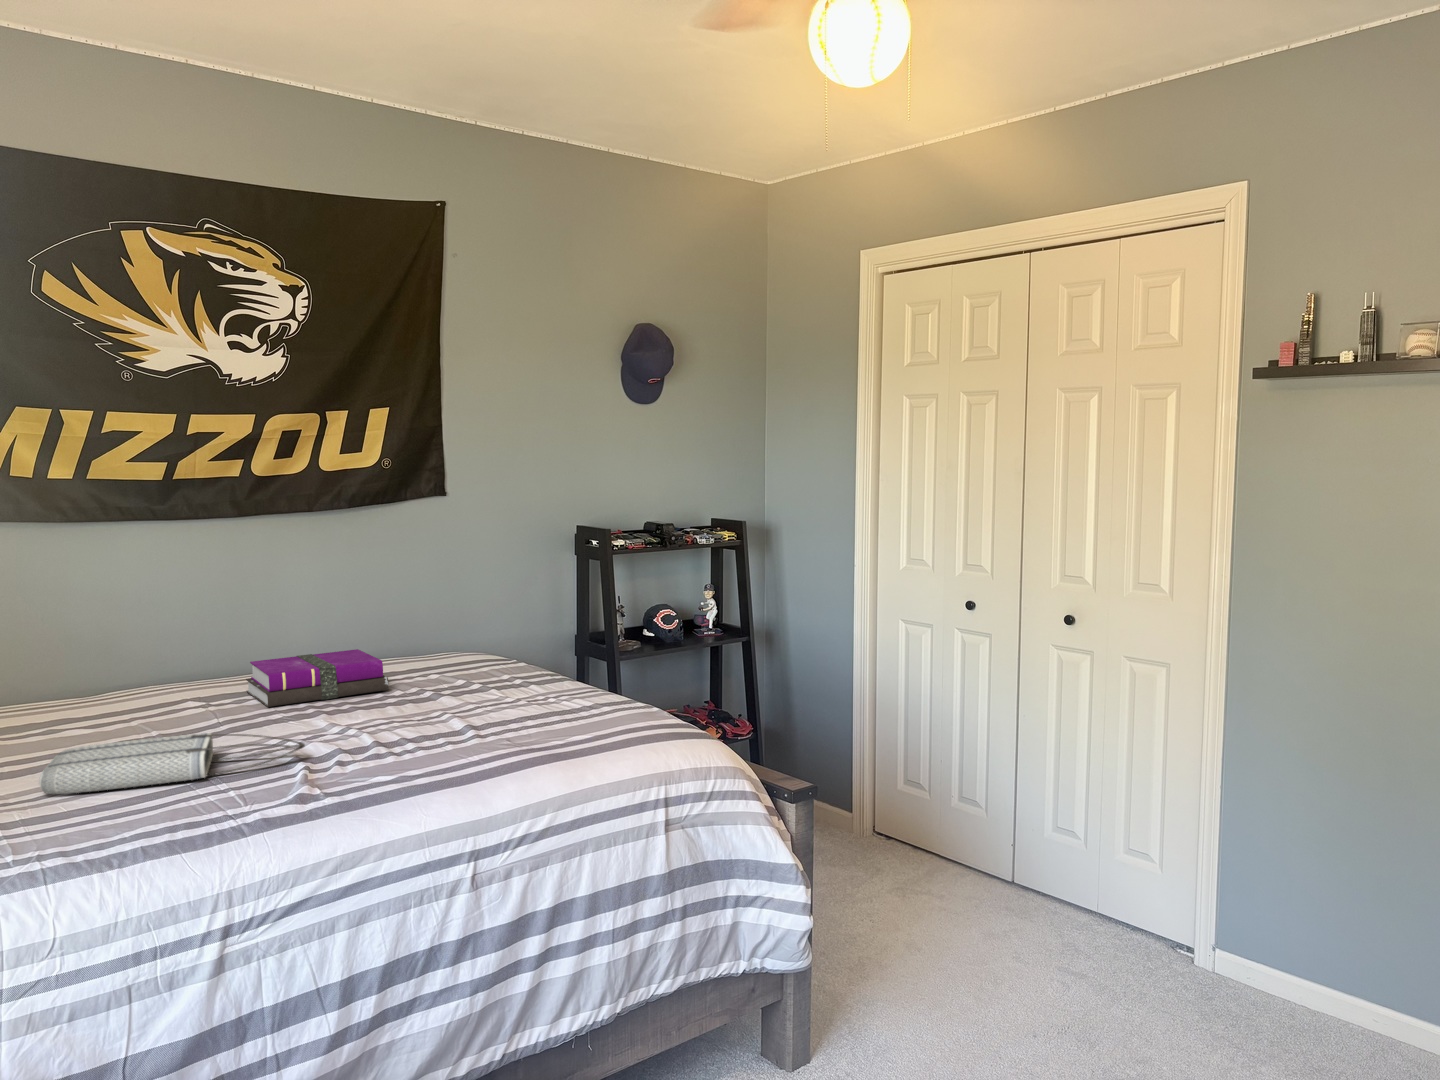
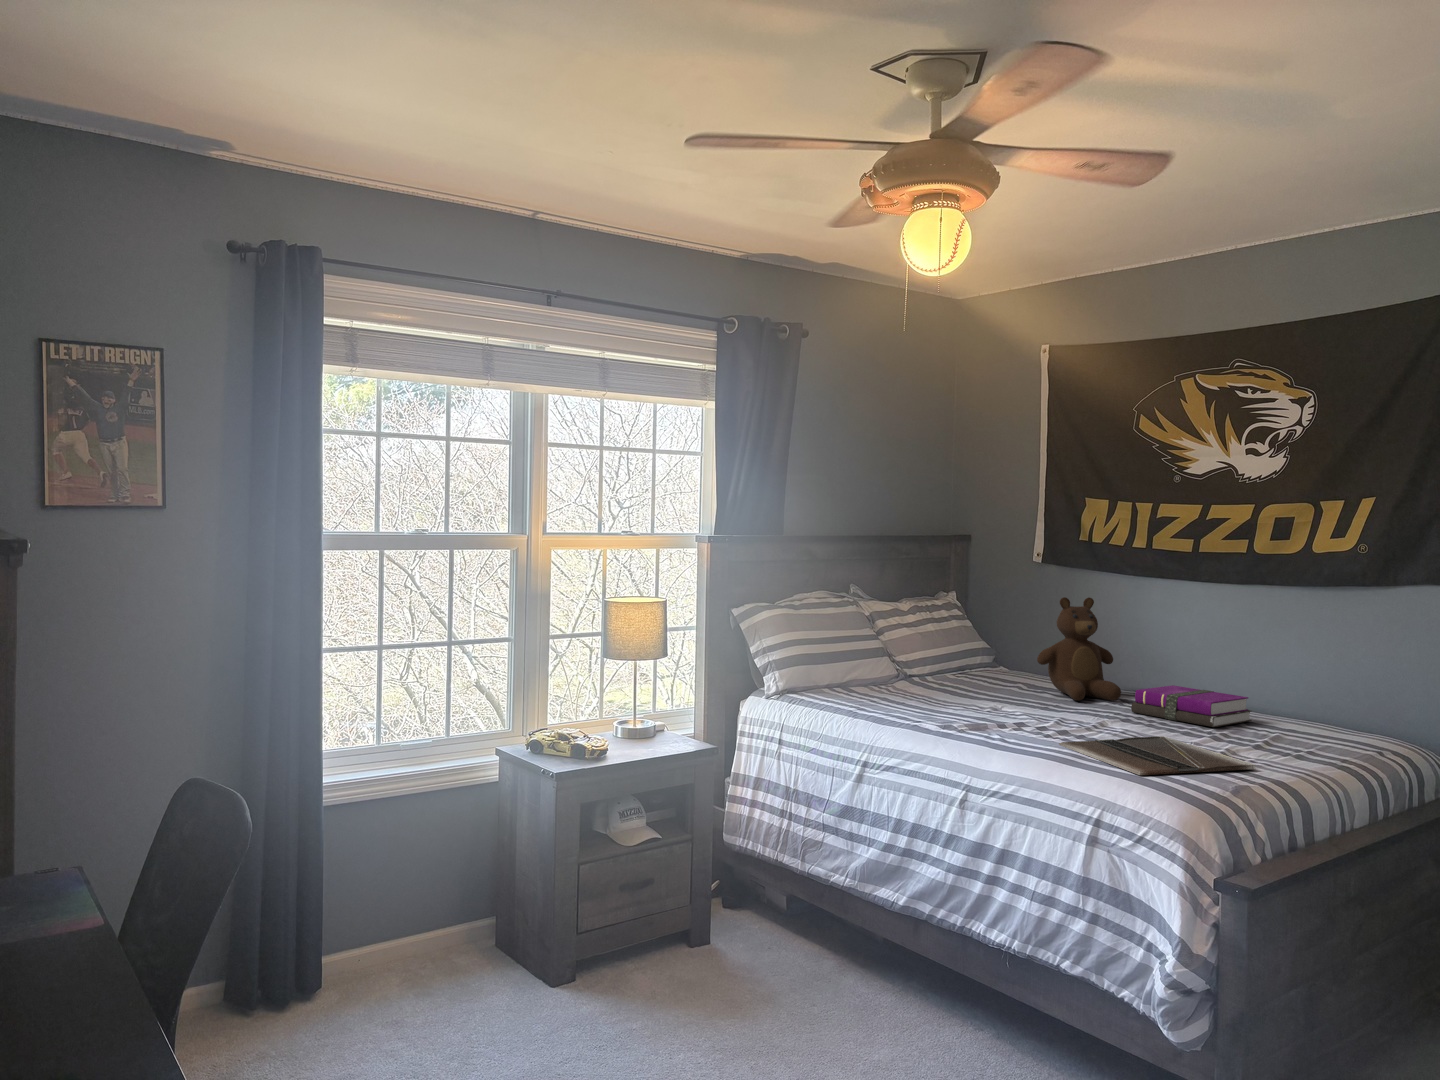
teddy bear: none [66,559,195,720] -> present [1037,597,1121,701]
laptop: none [442,694,626,751] -> present [1059,736,1255,775]
tote bag: present [39,733,305,794] -> none [923,687,1018,717]

